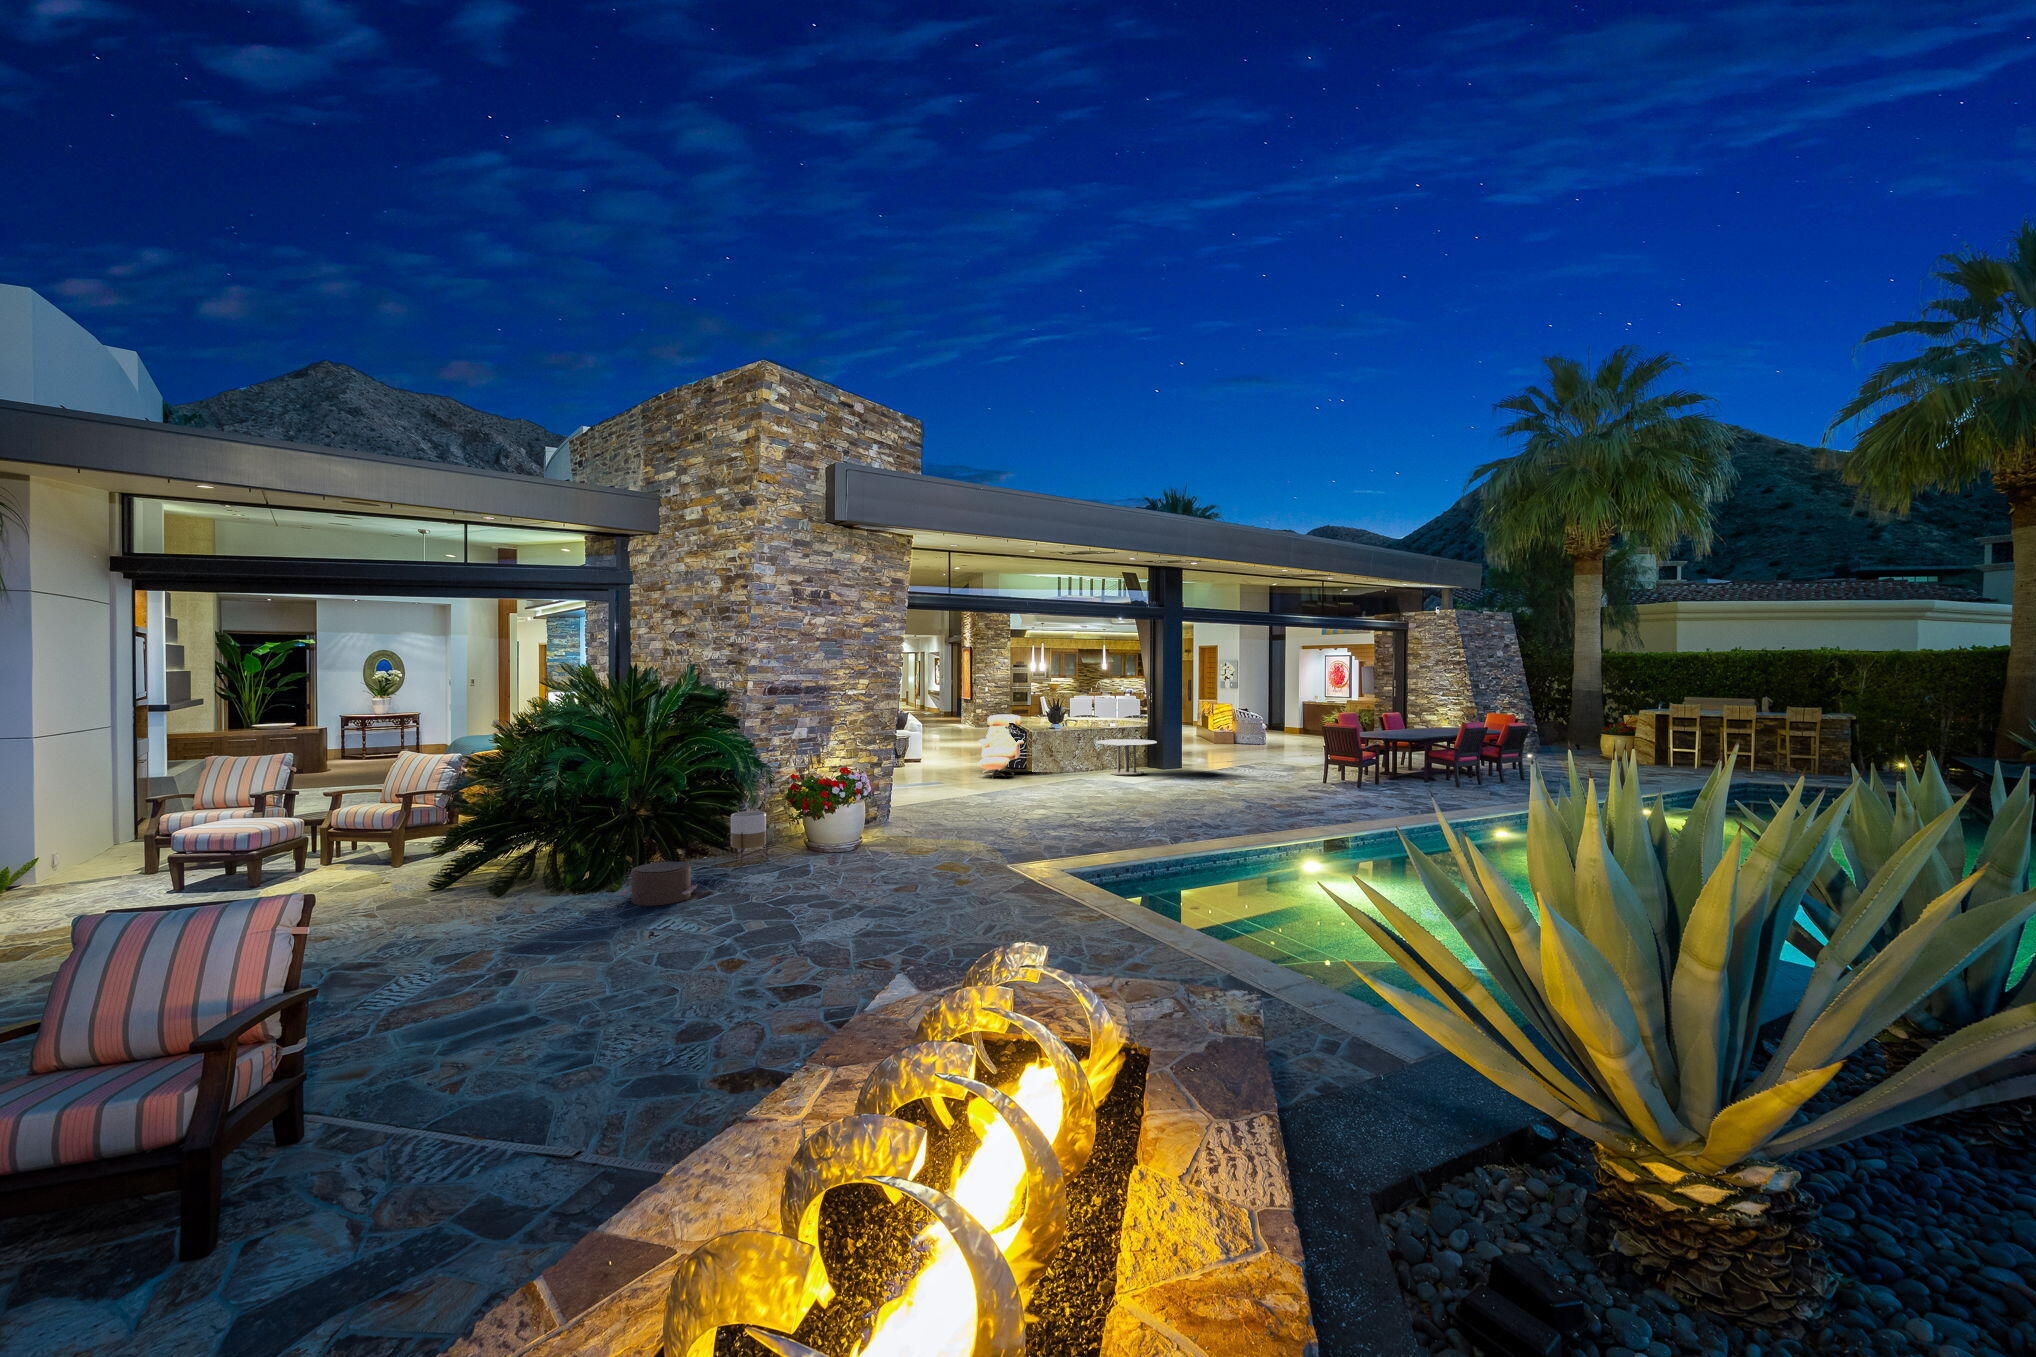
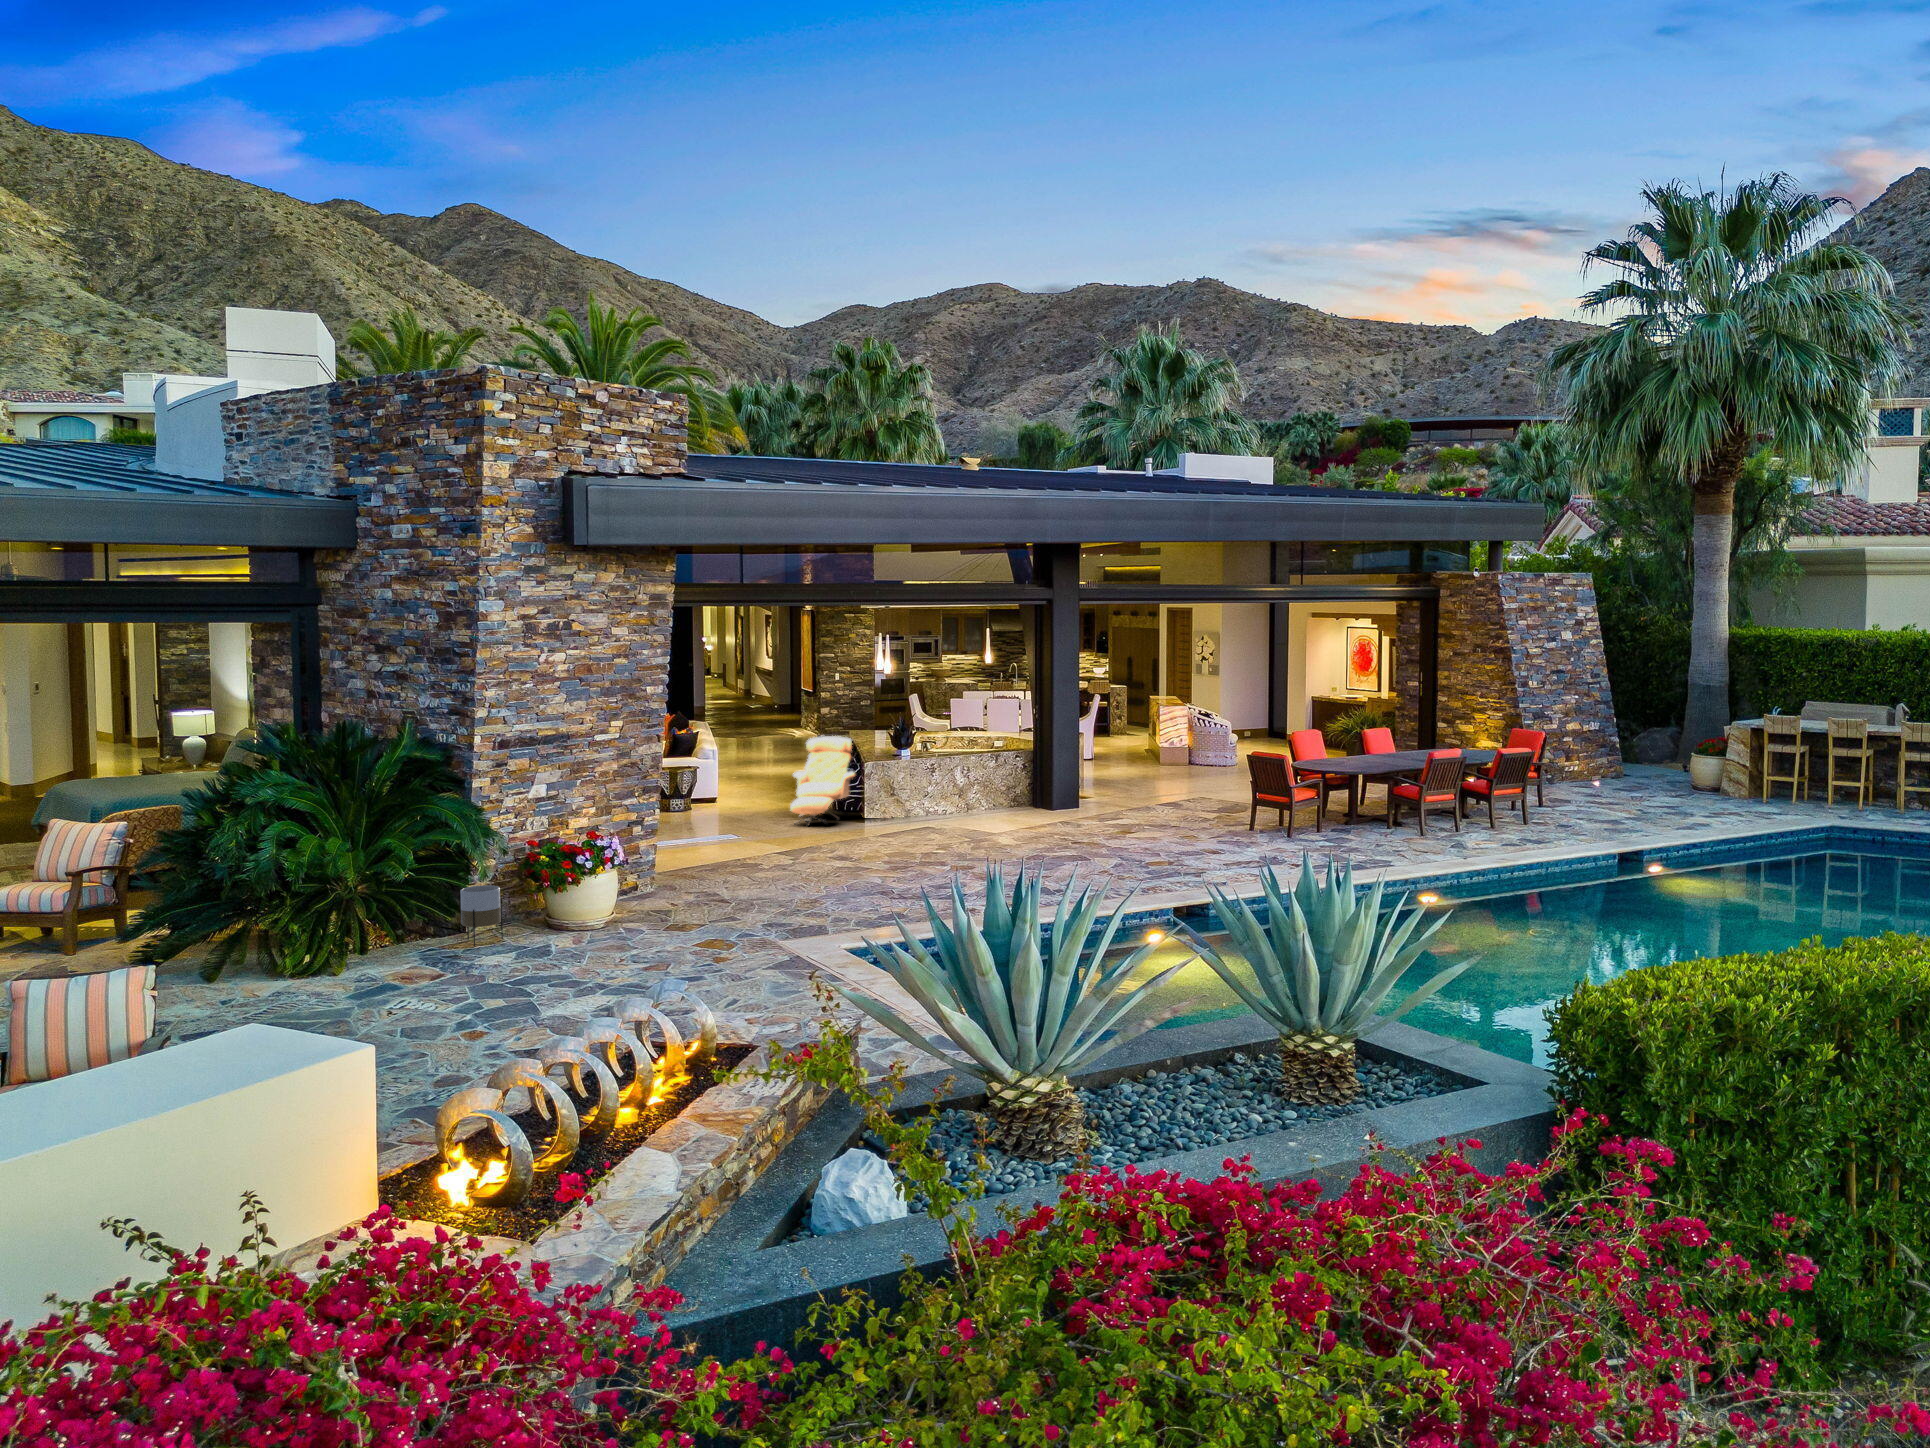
coffee table: present [1097,739,1157,776] -> none [954,769,1035,821]
pouf: present [619,862,698,906] -> none [349,942,430,987]

